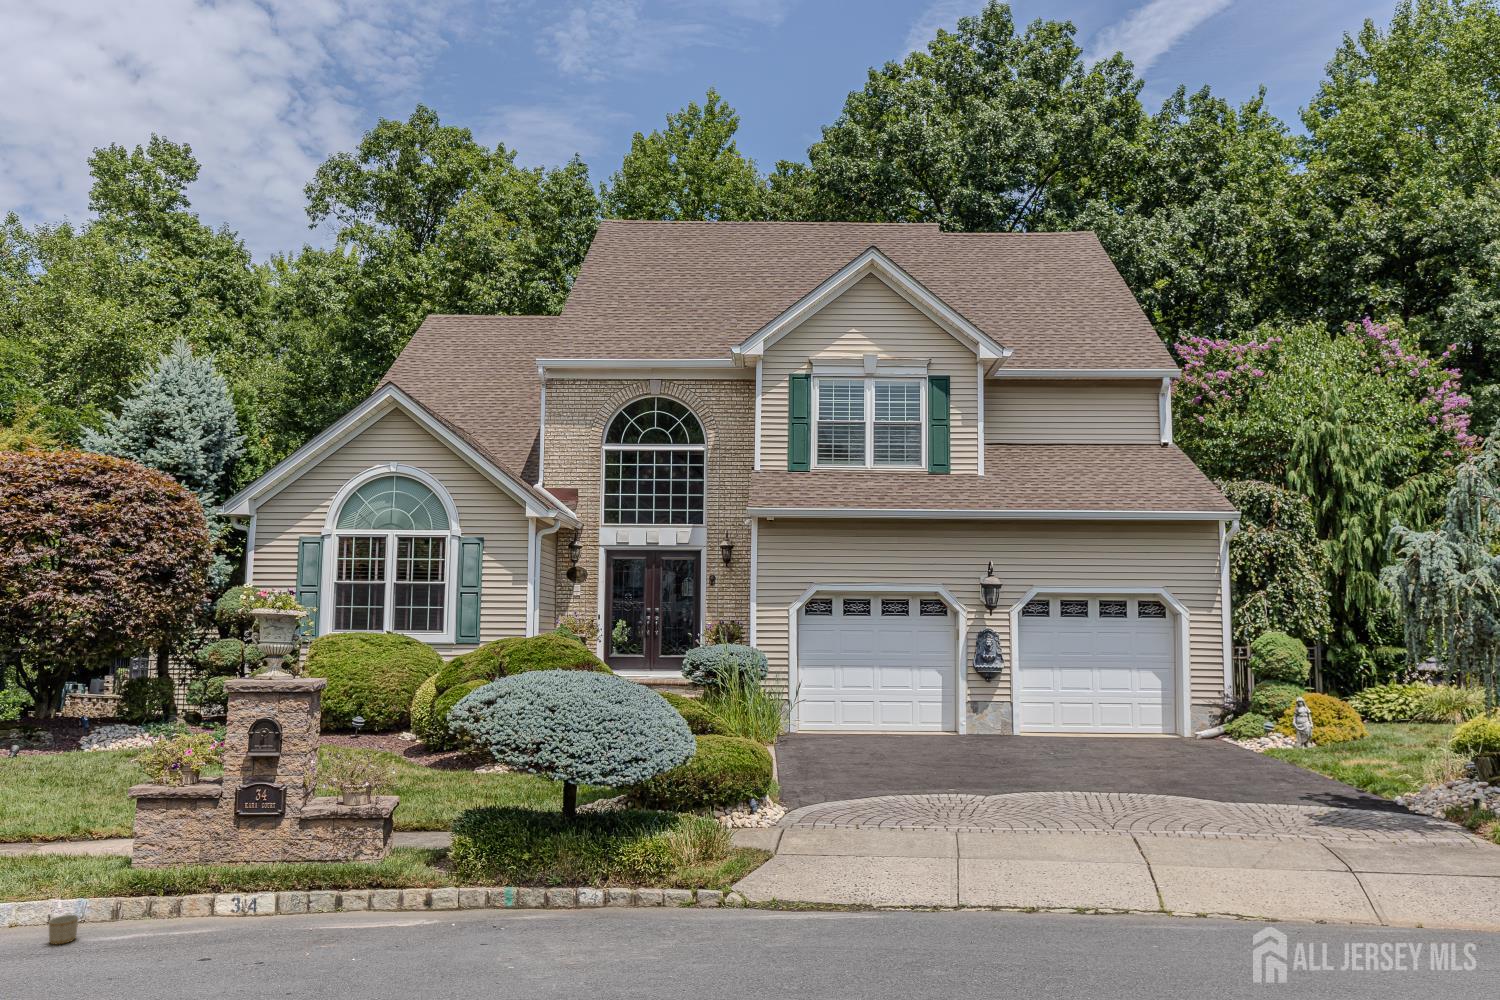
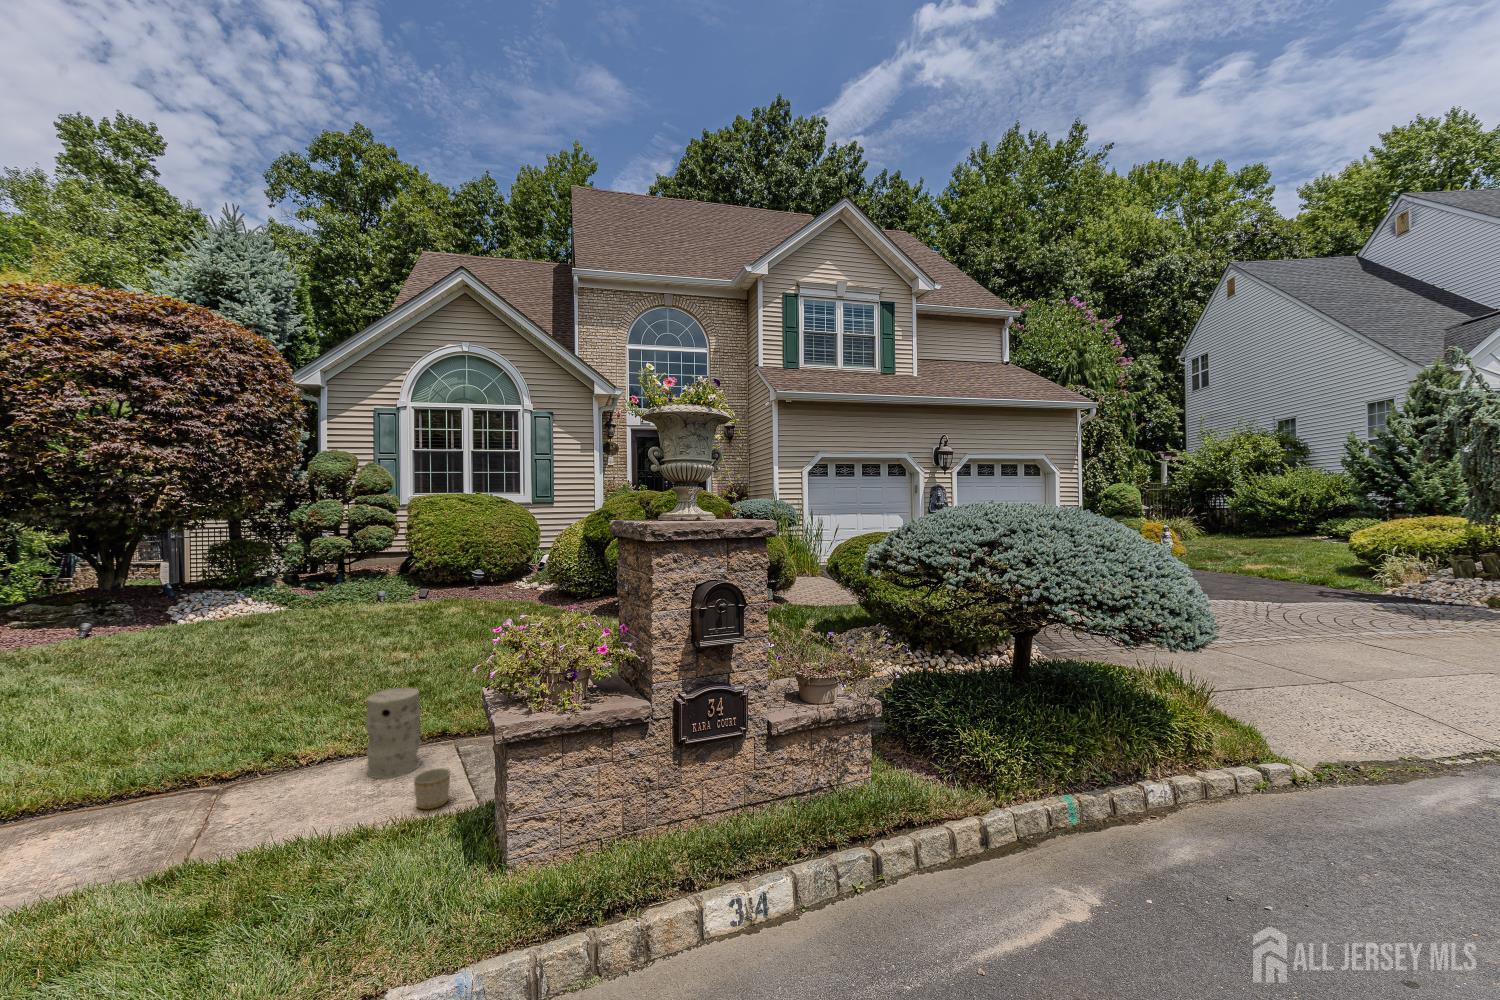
trash can: none [55,847,103,919] -> present [365,687,422,778]

